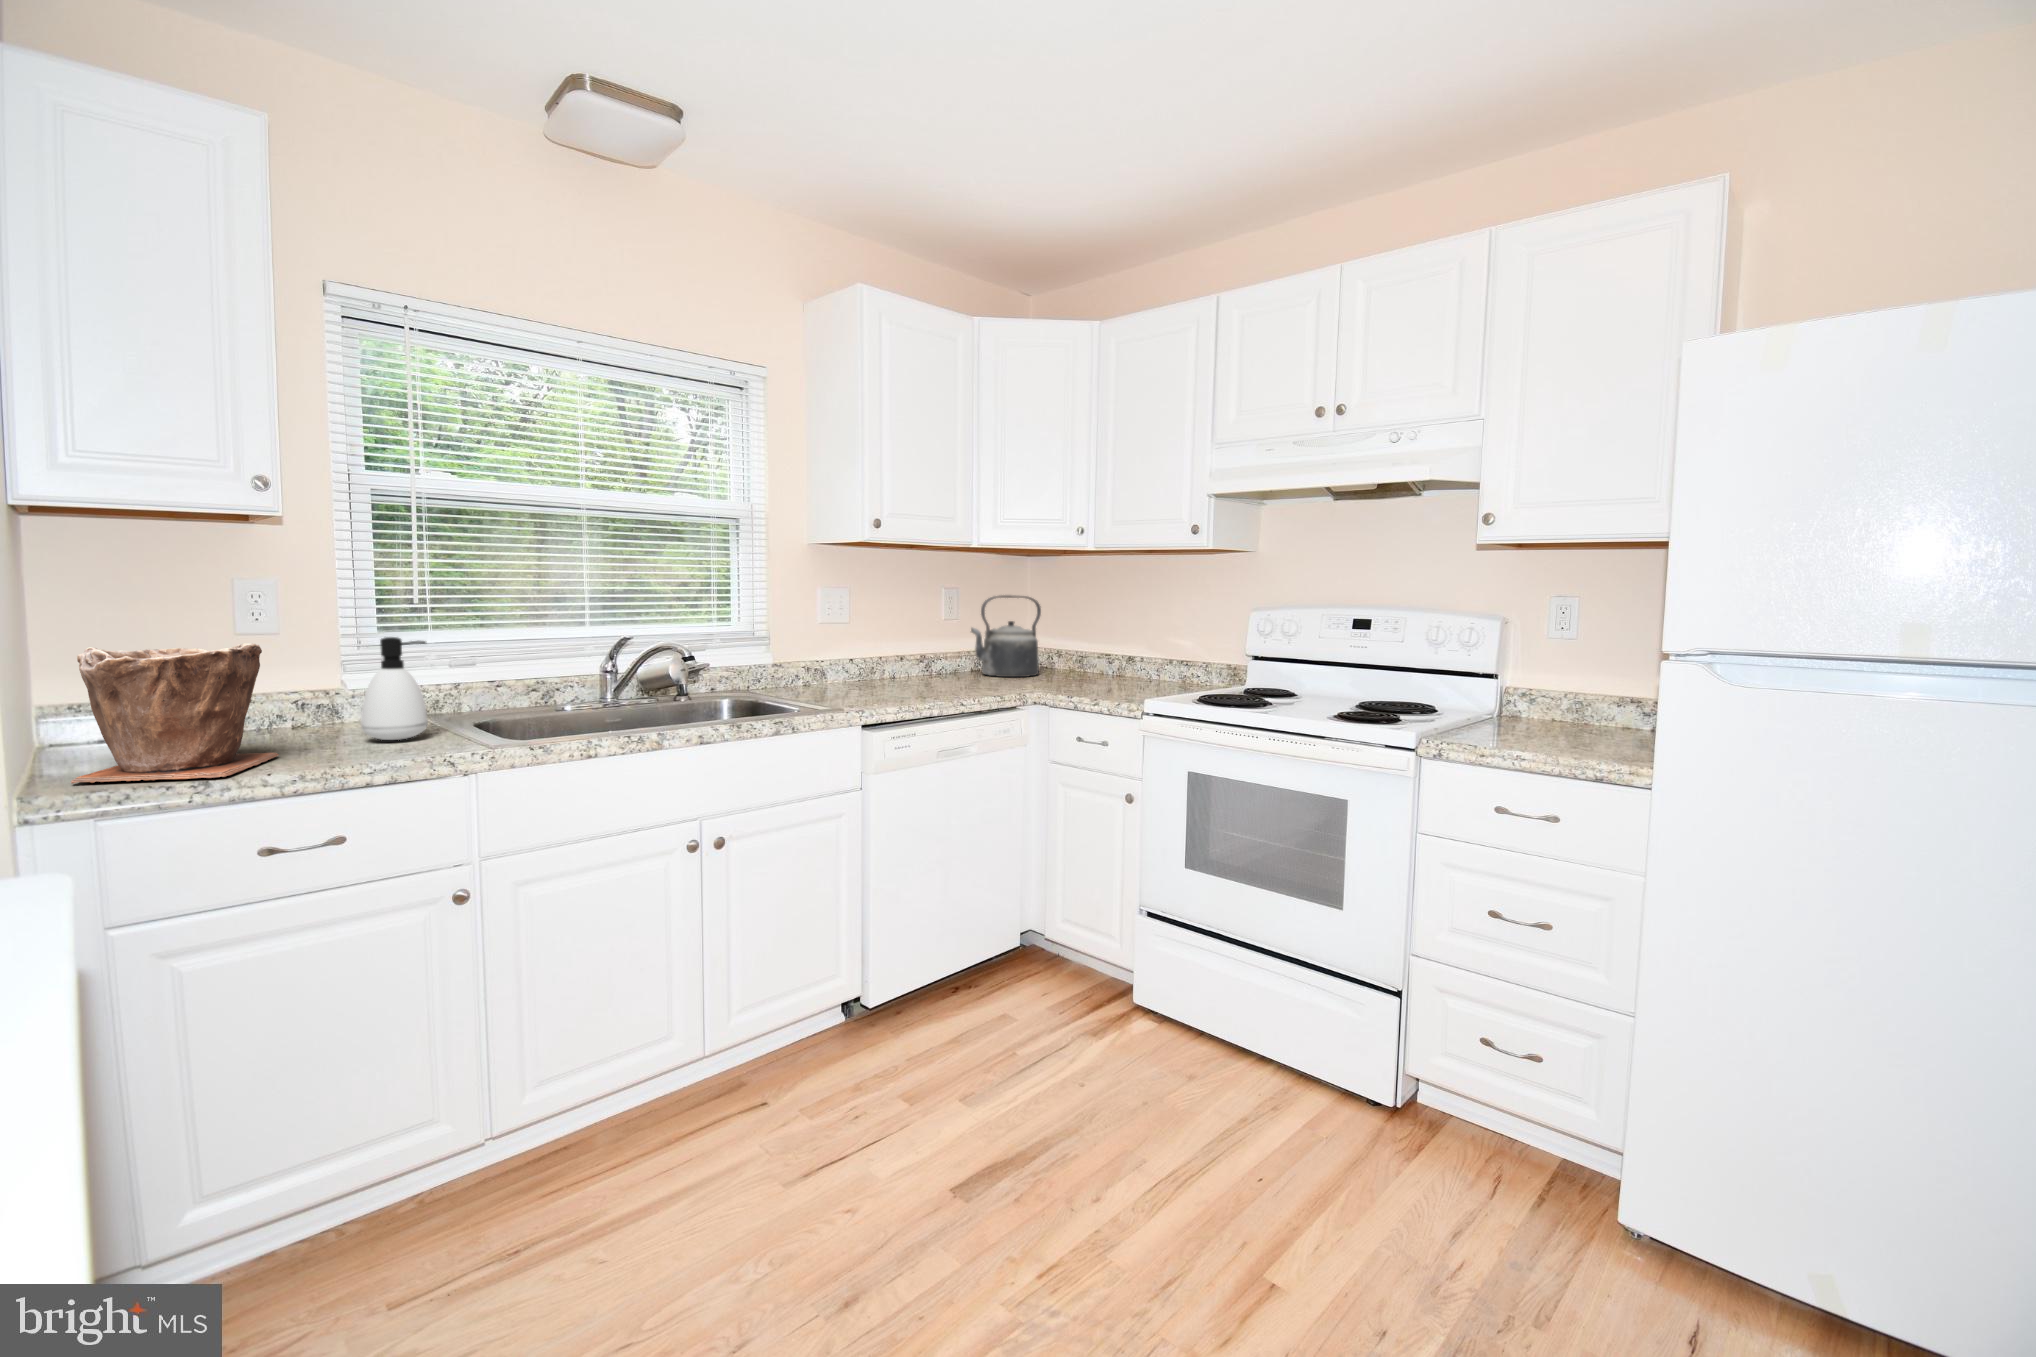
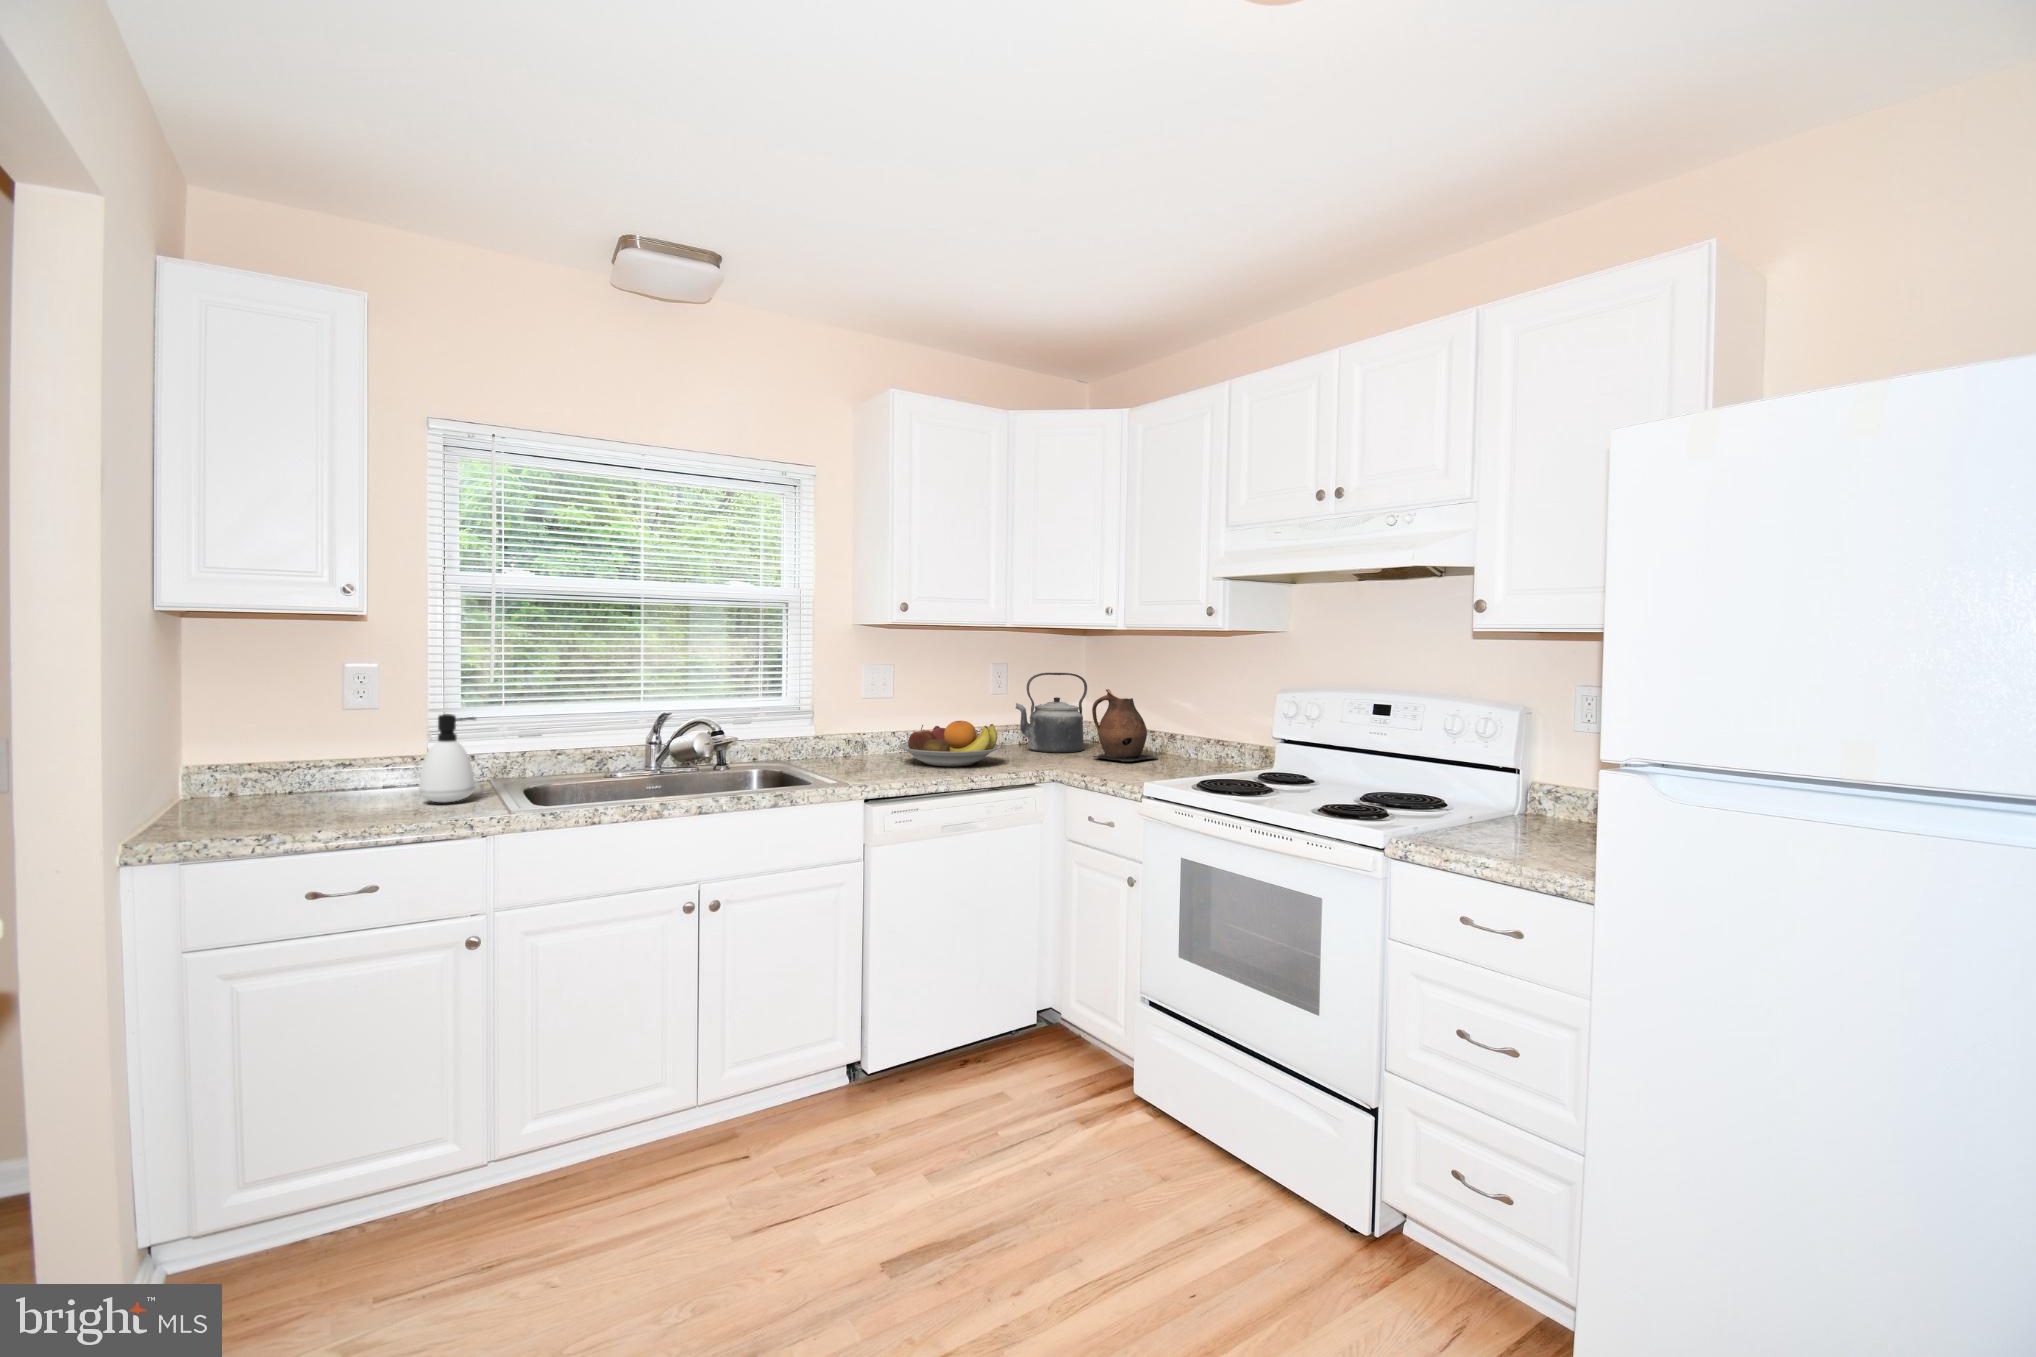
ceramic pitcher: none [1056,611,1122,684] -> present [1092,689,1158,762]
plant pot: present [71,643,279,784] -> none [172,720,344,834]
fruit bowl: none [865,644,972,692] -> present [898,721,1000,767]

